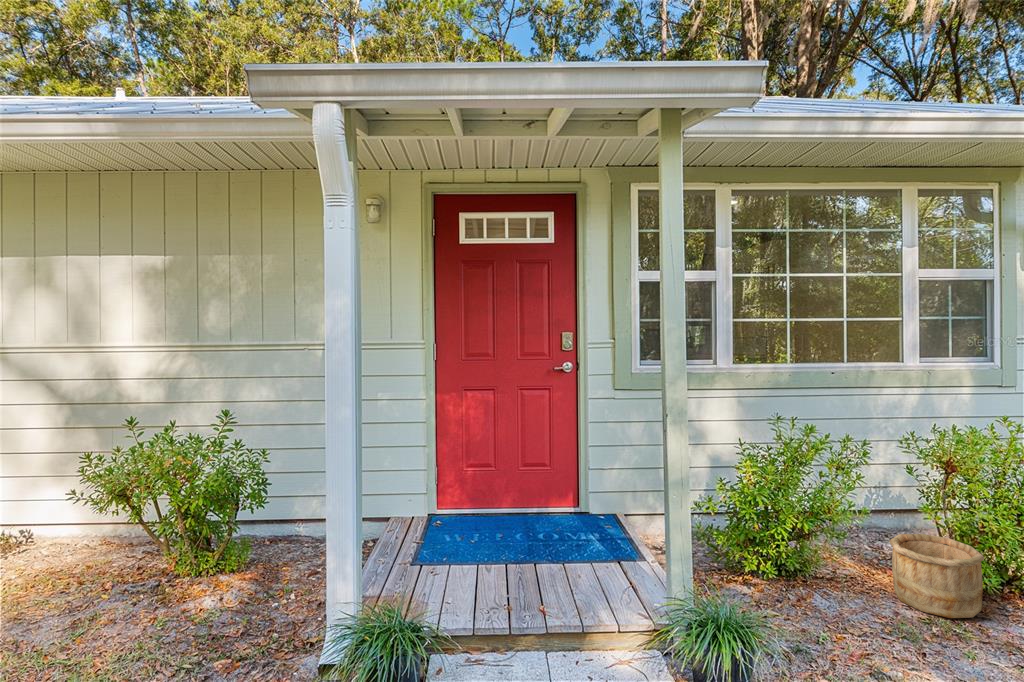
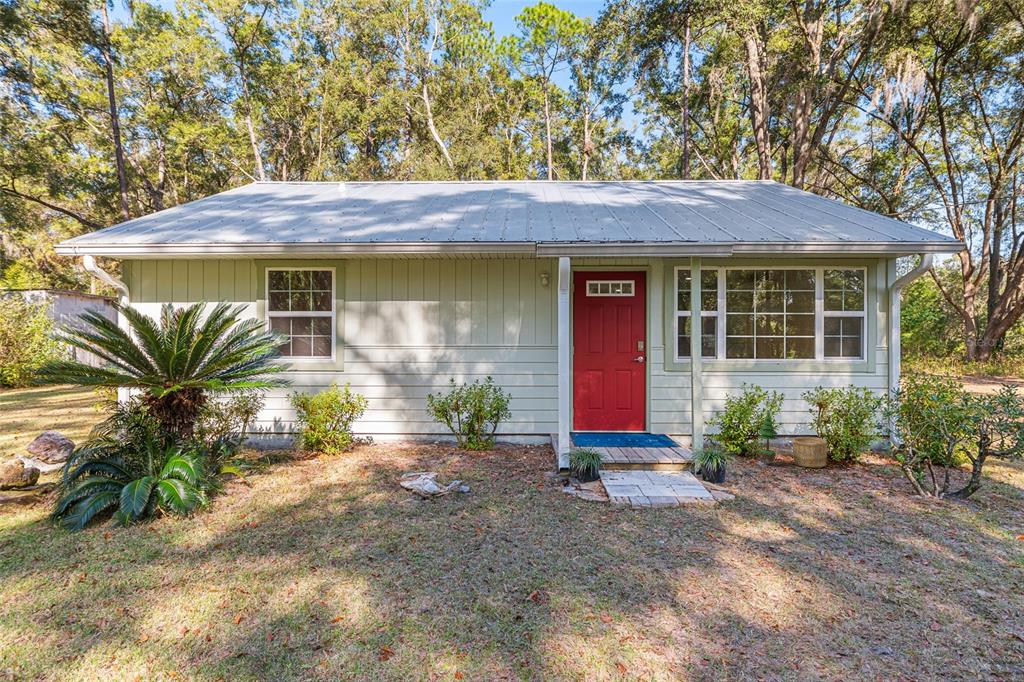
potted tree: none [812,477,866,604] -> present [758,411,778,464]

